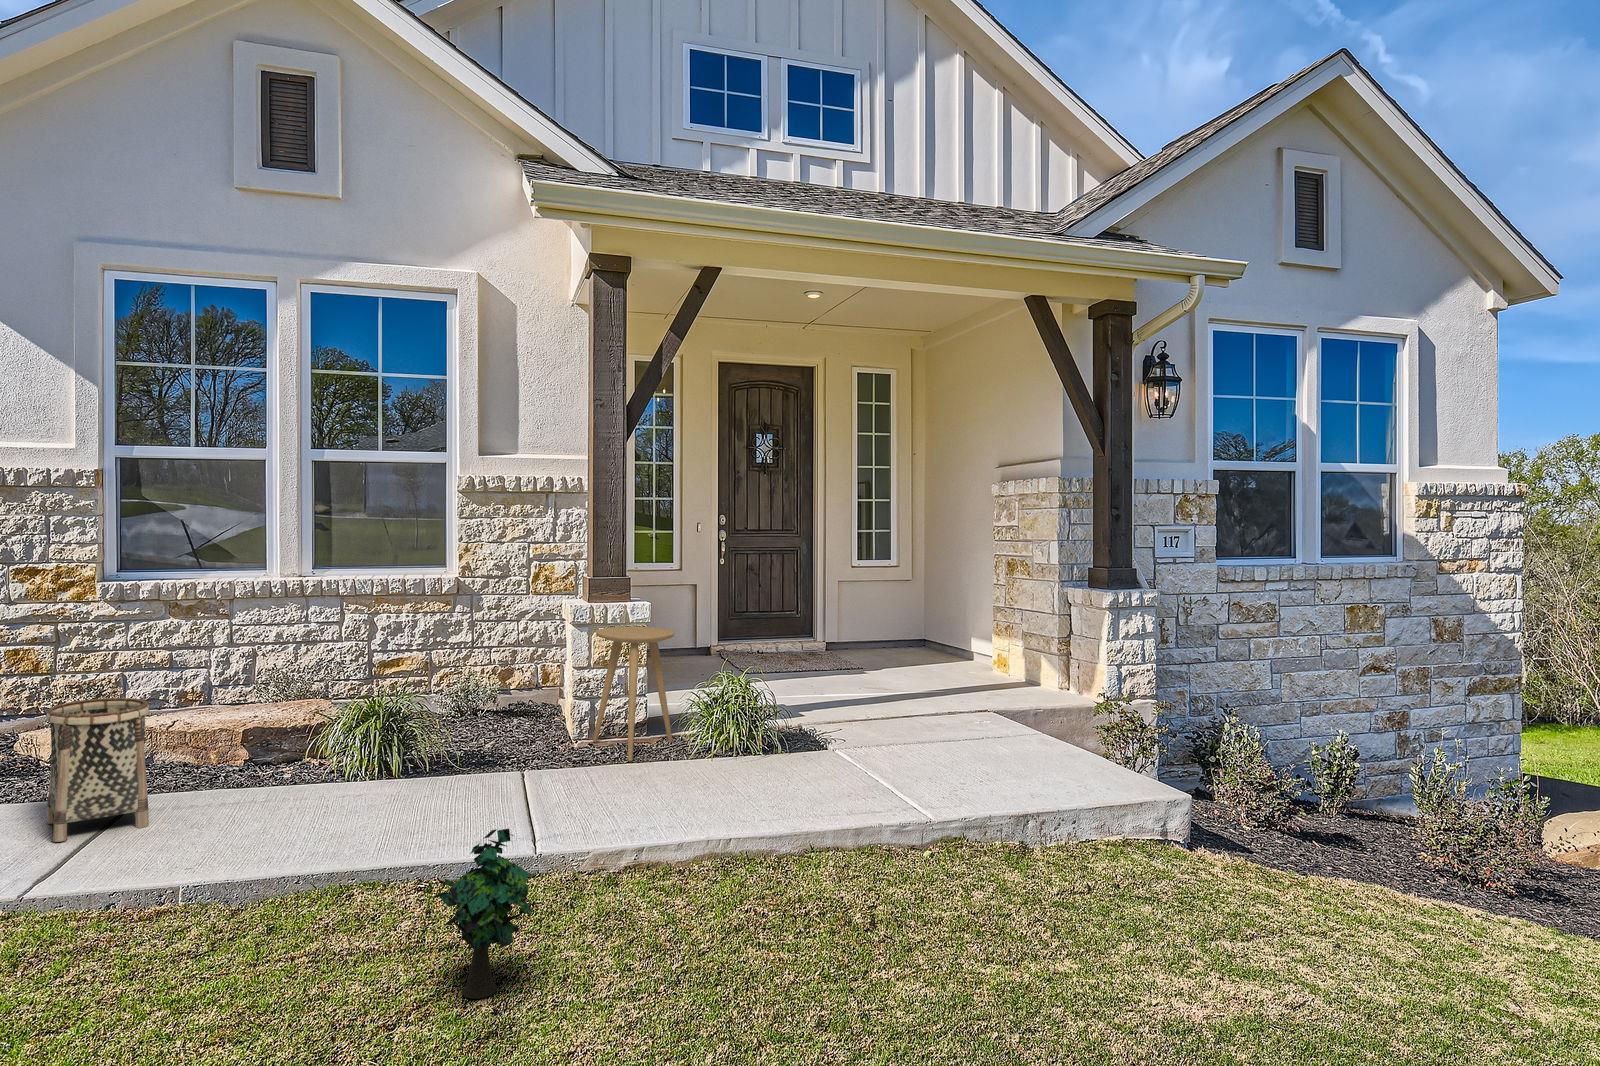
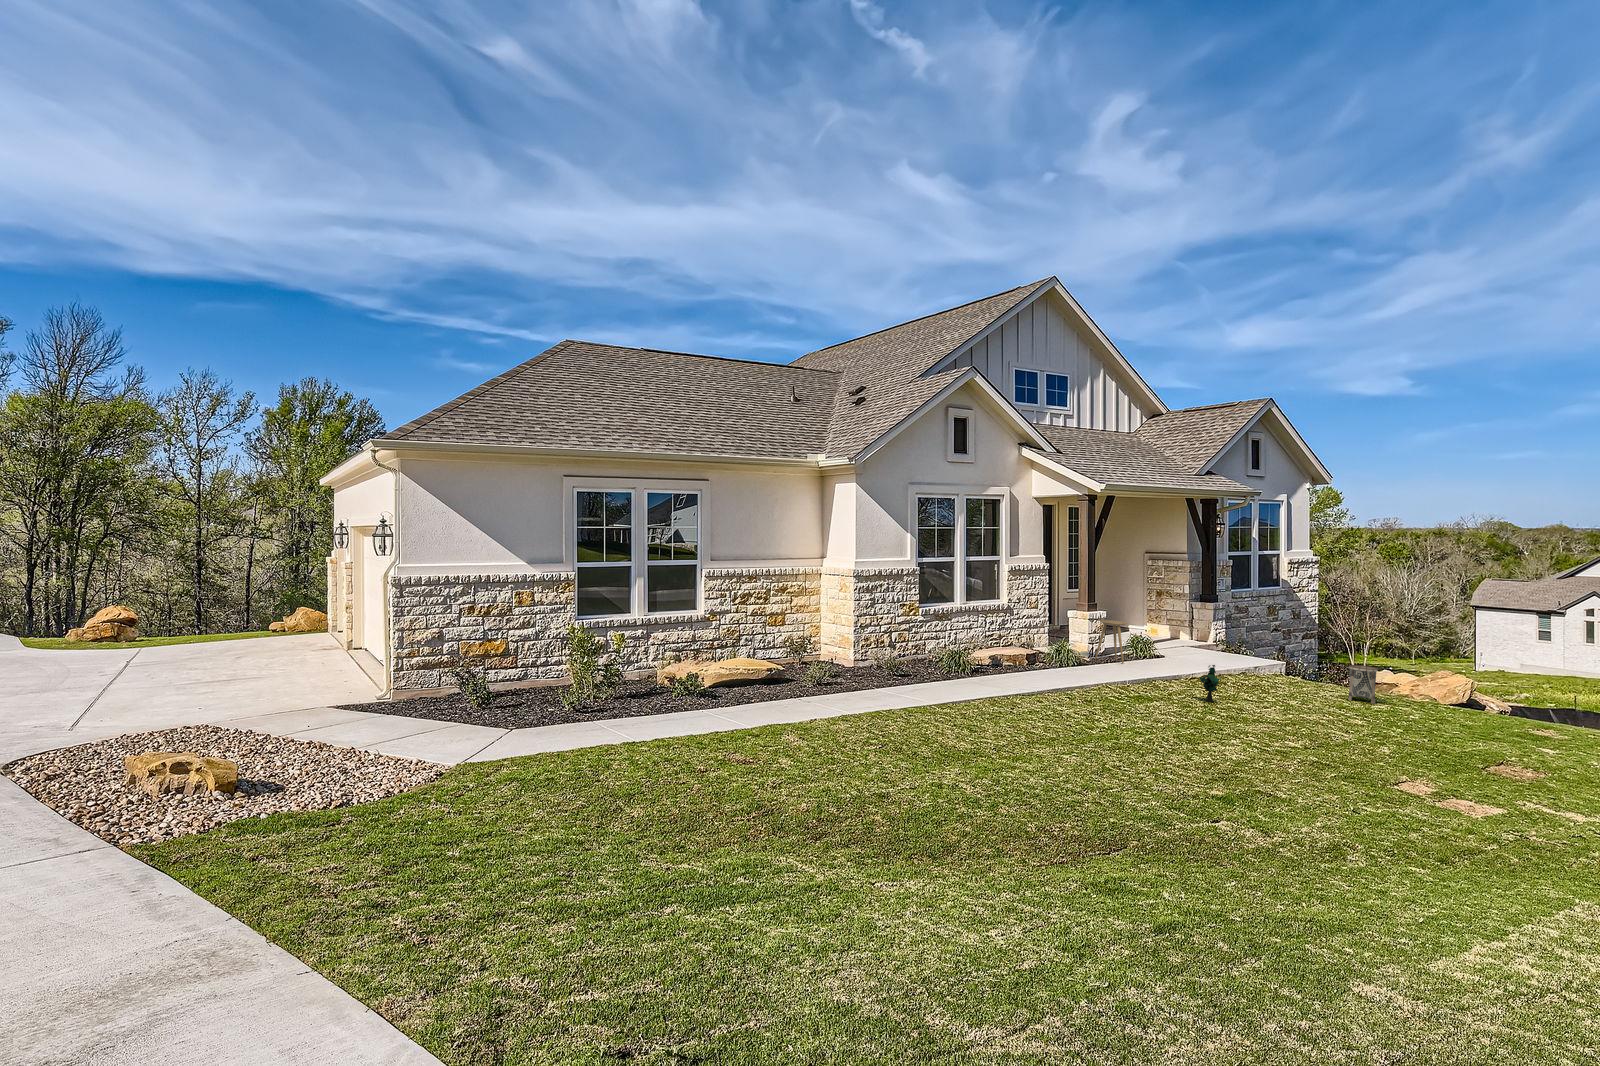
basket: present [46,698,149,842] -> present [1348,665,1378,704]

